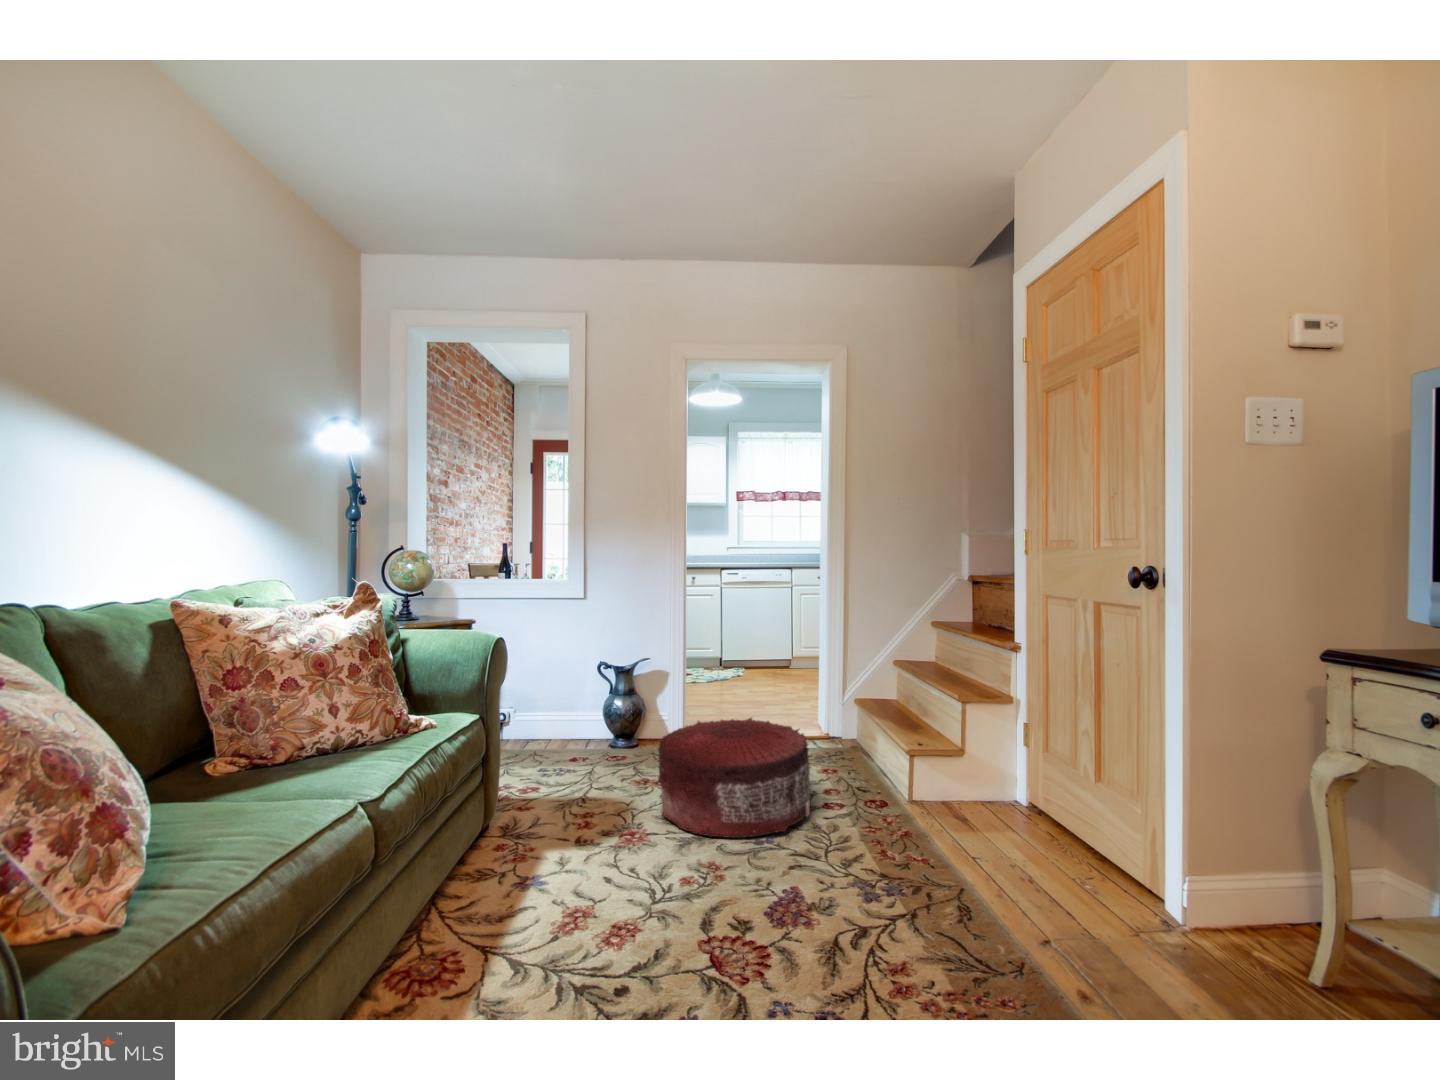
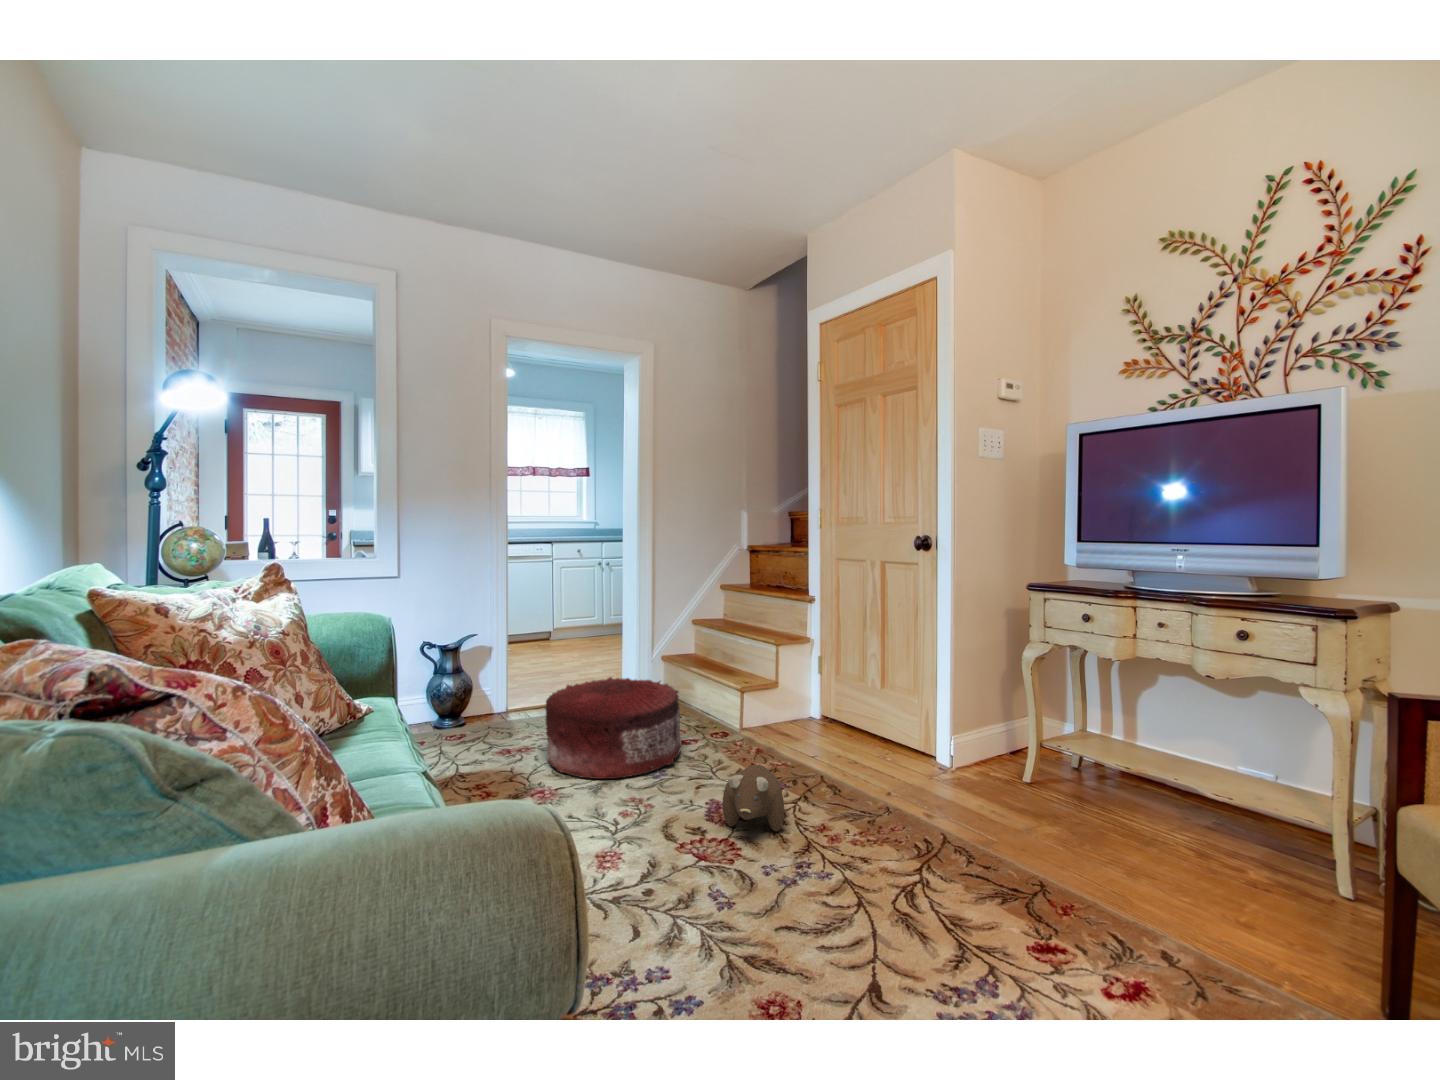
plush toy: none [760,858,858,956] -> present [723,765,784,831]

